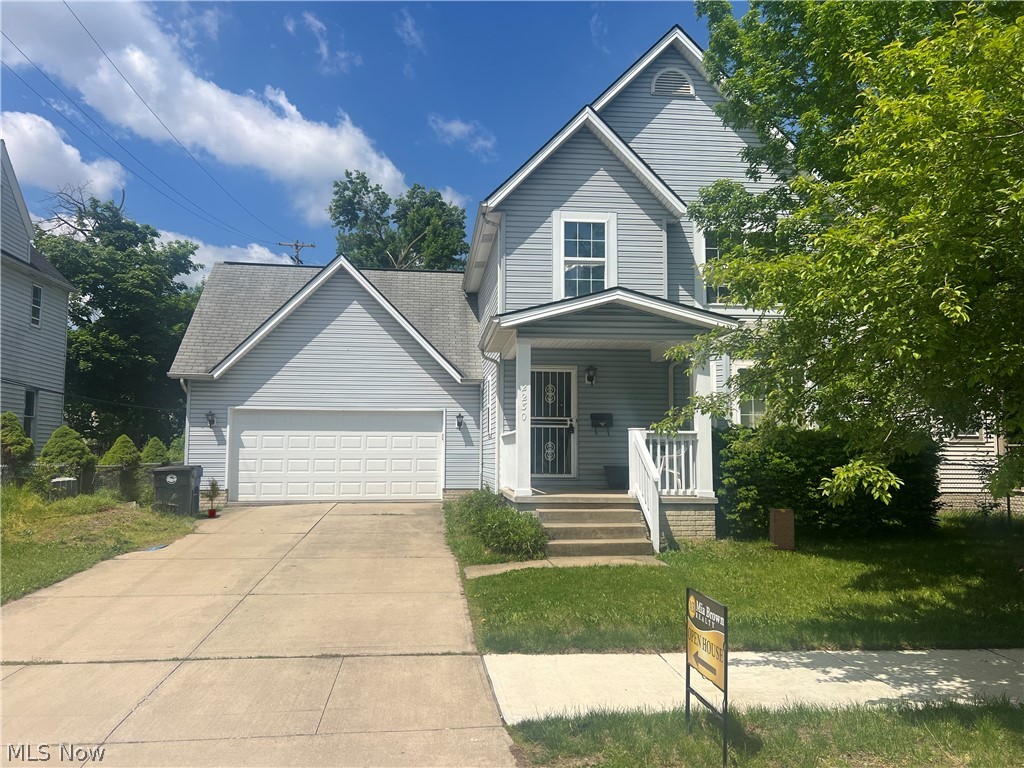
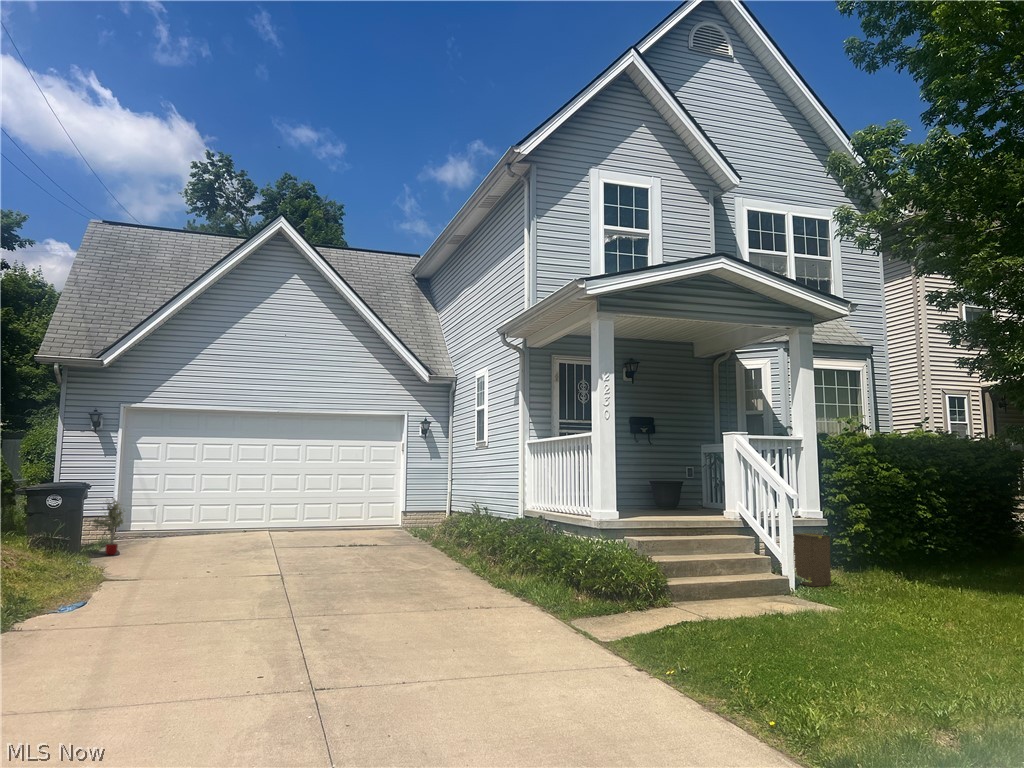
cardboard box: present [769,508,795,550] -> present [793,533,831,587]

